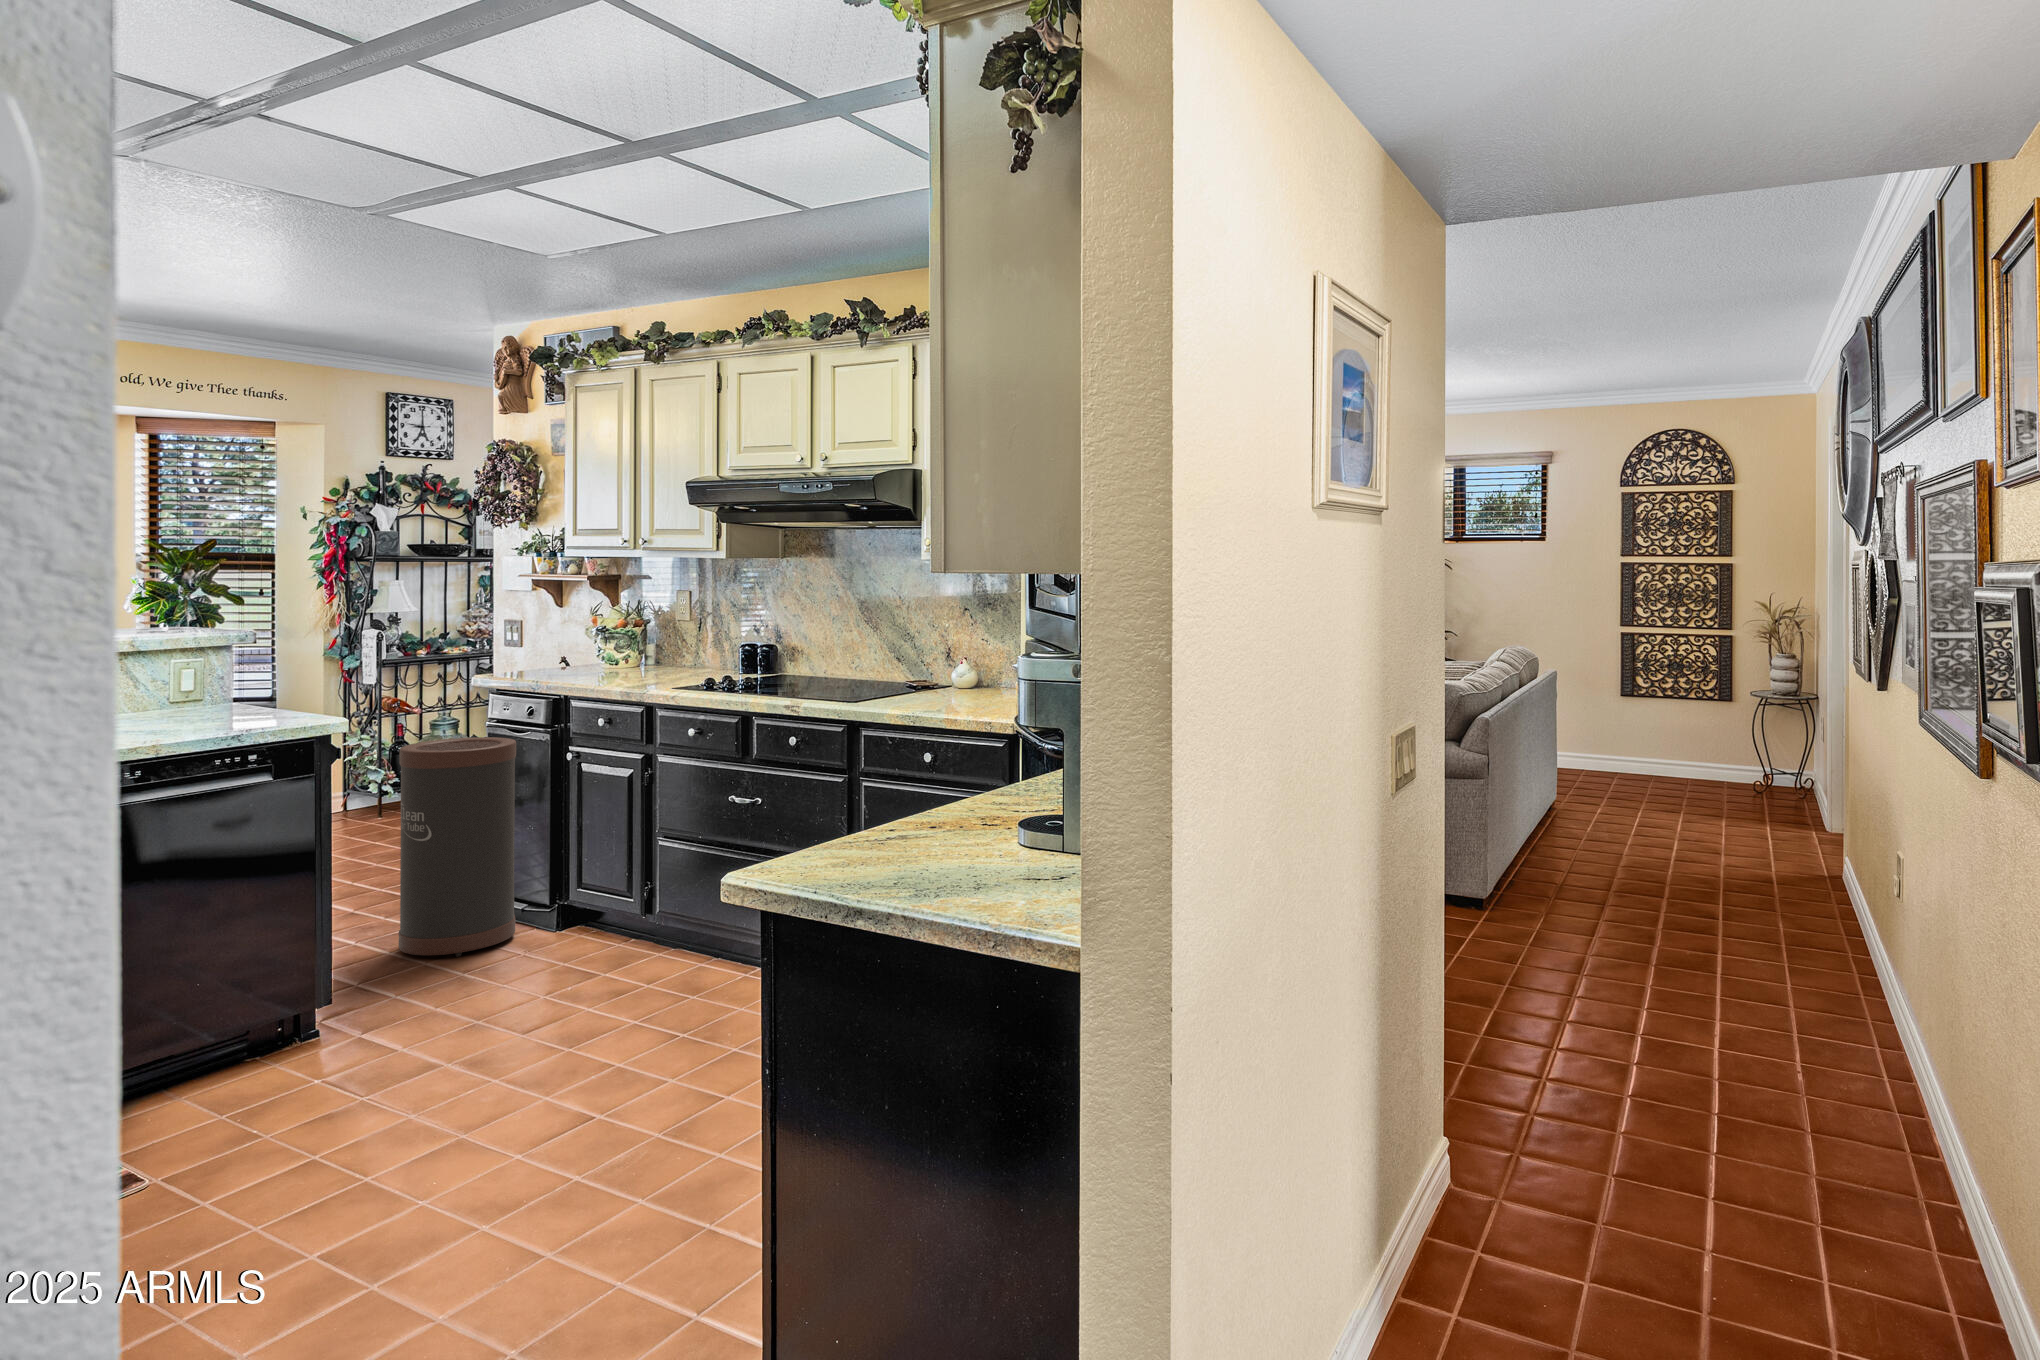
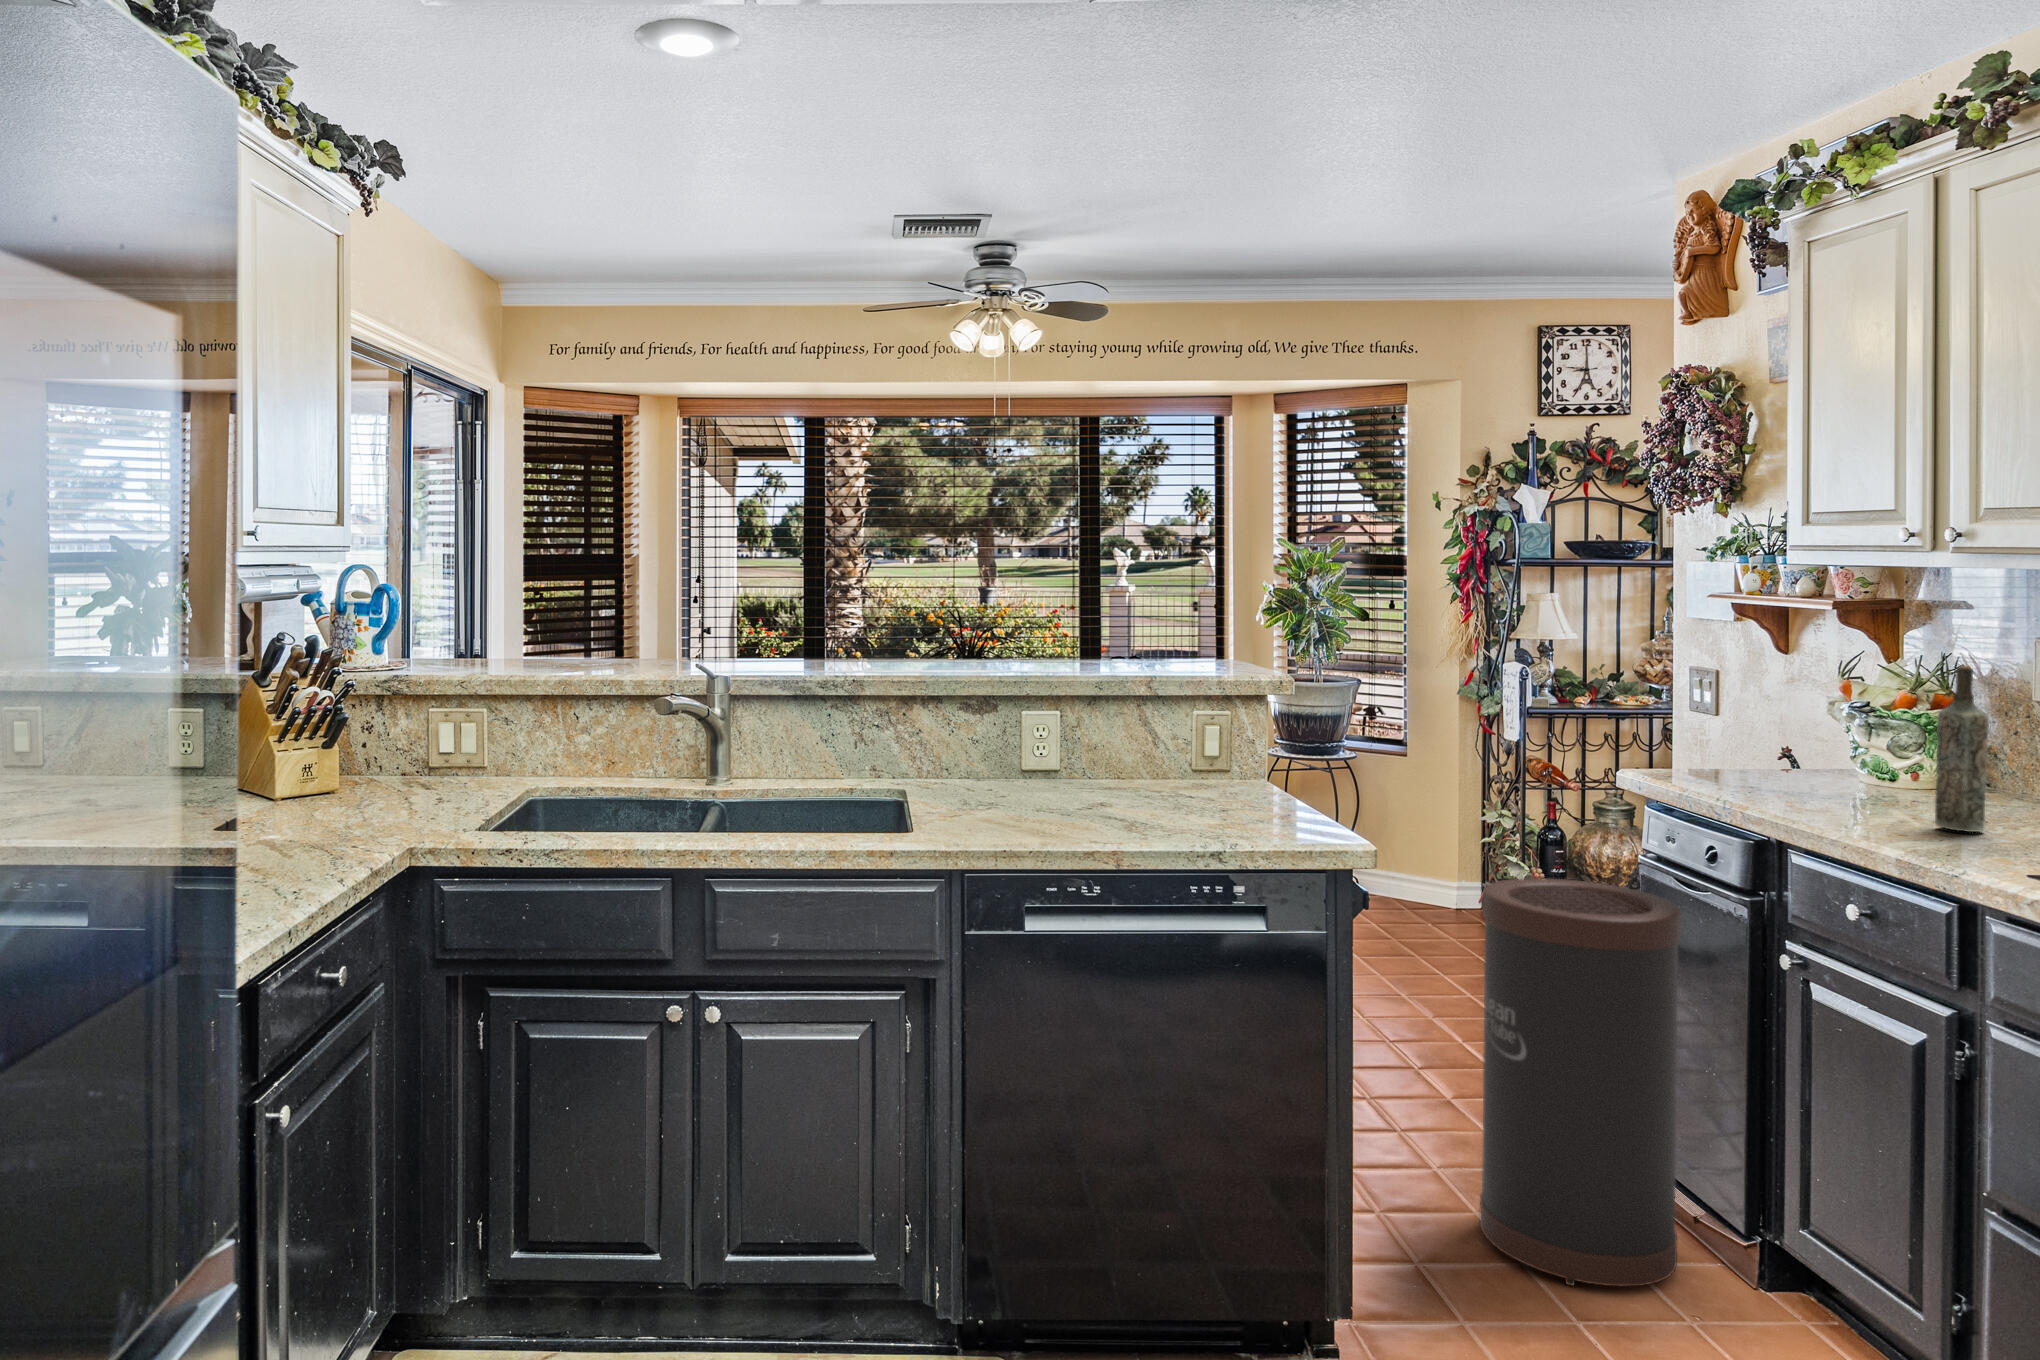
bottle: none [635,603,657,681] -> present [1935,665,1989,832]

